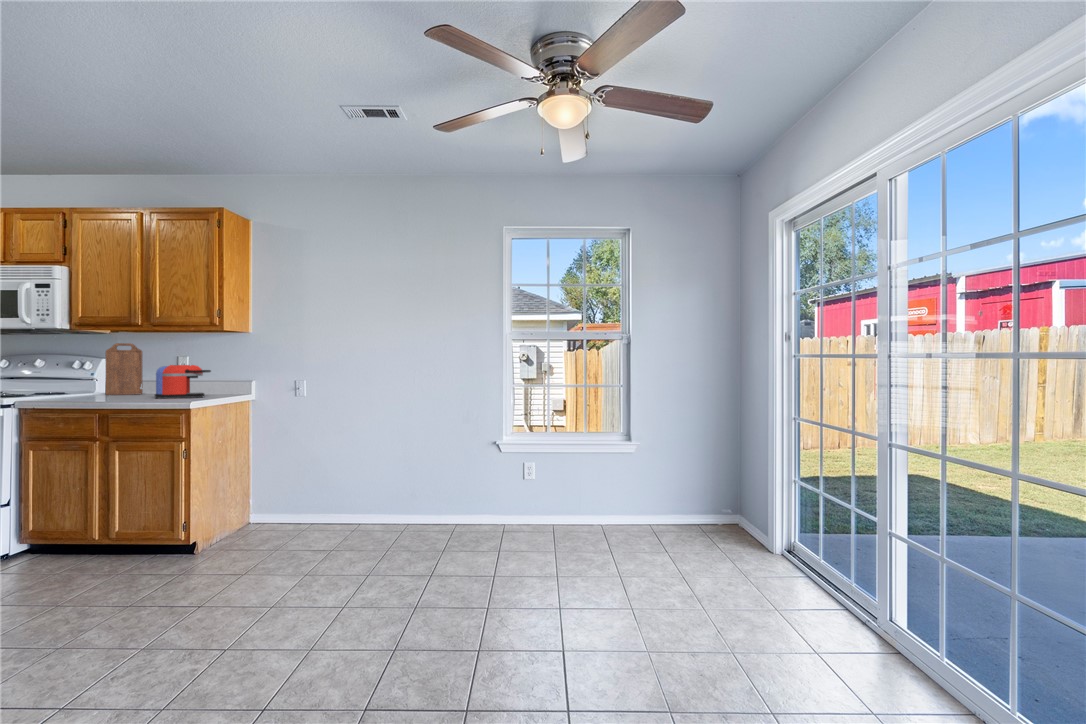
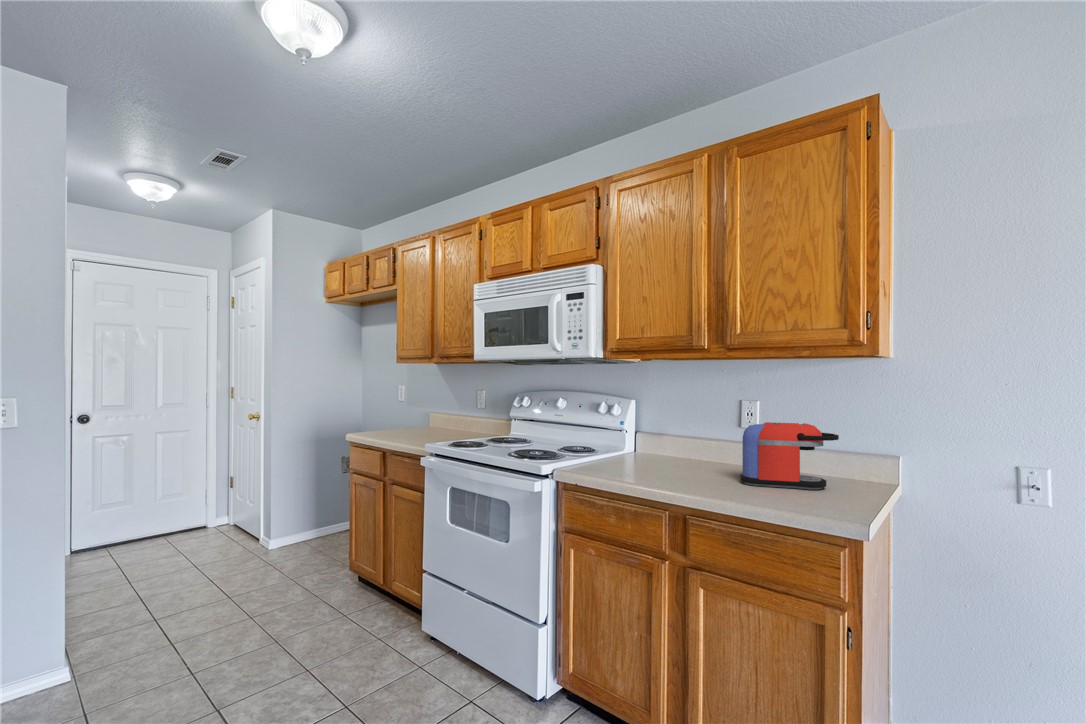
cutting board: present [106,343,143,395] -> none [642,378,690,460]

